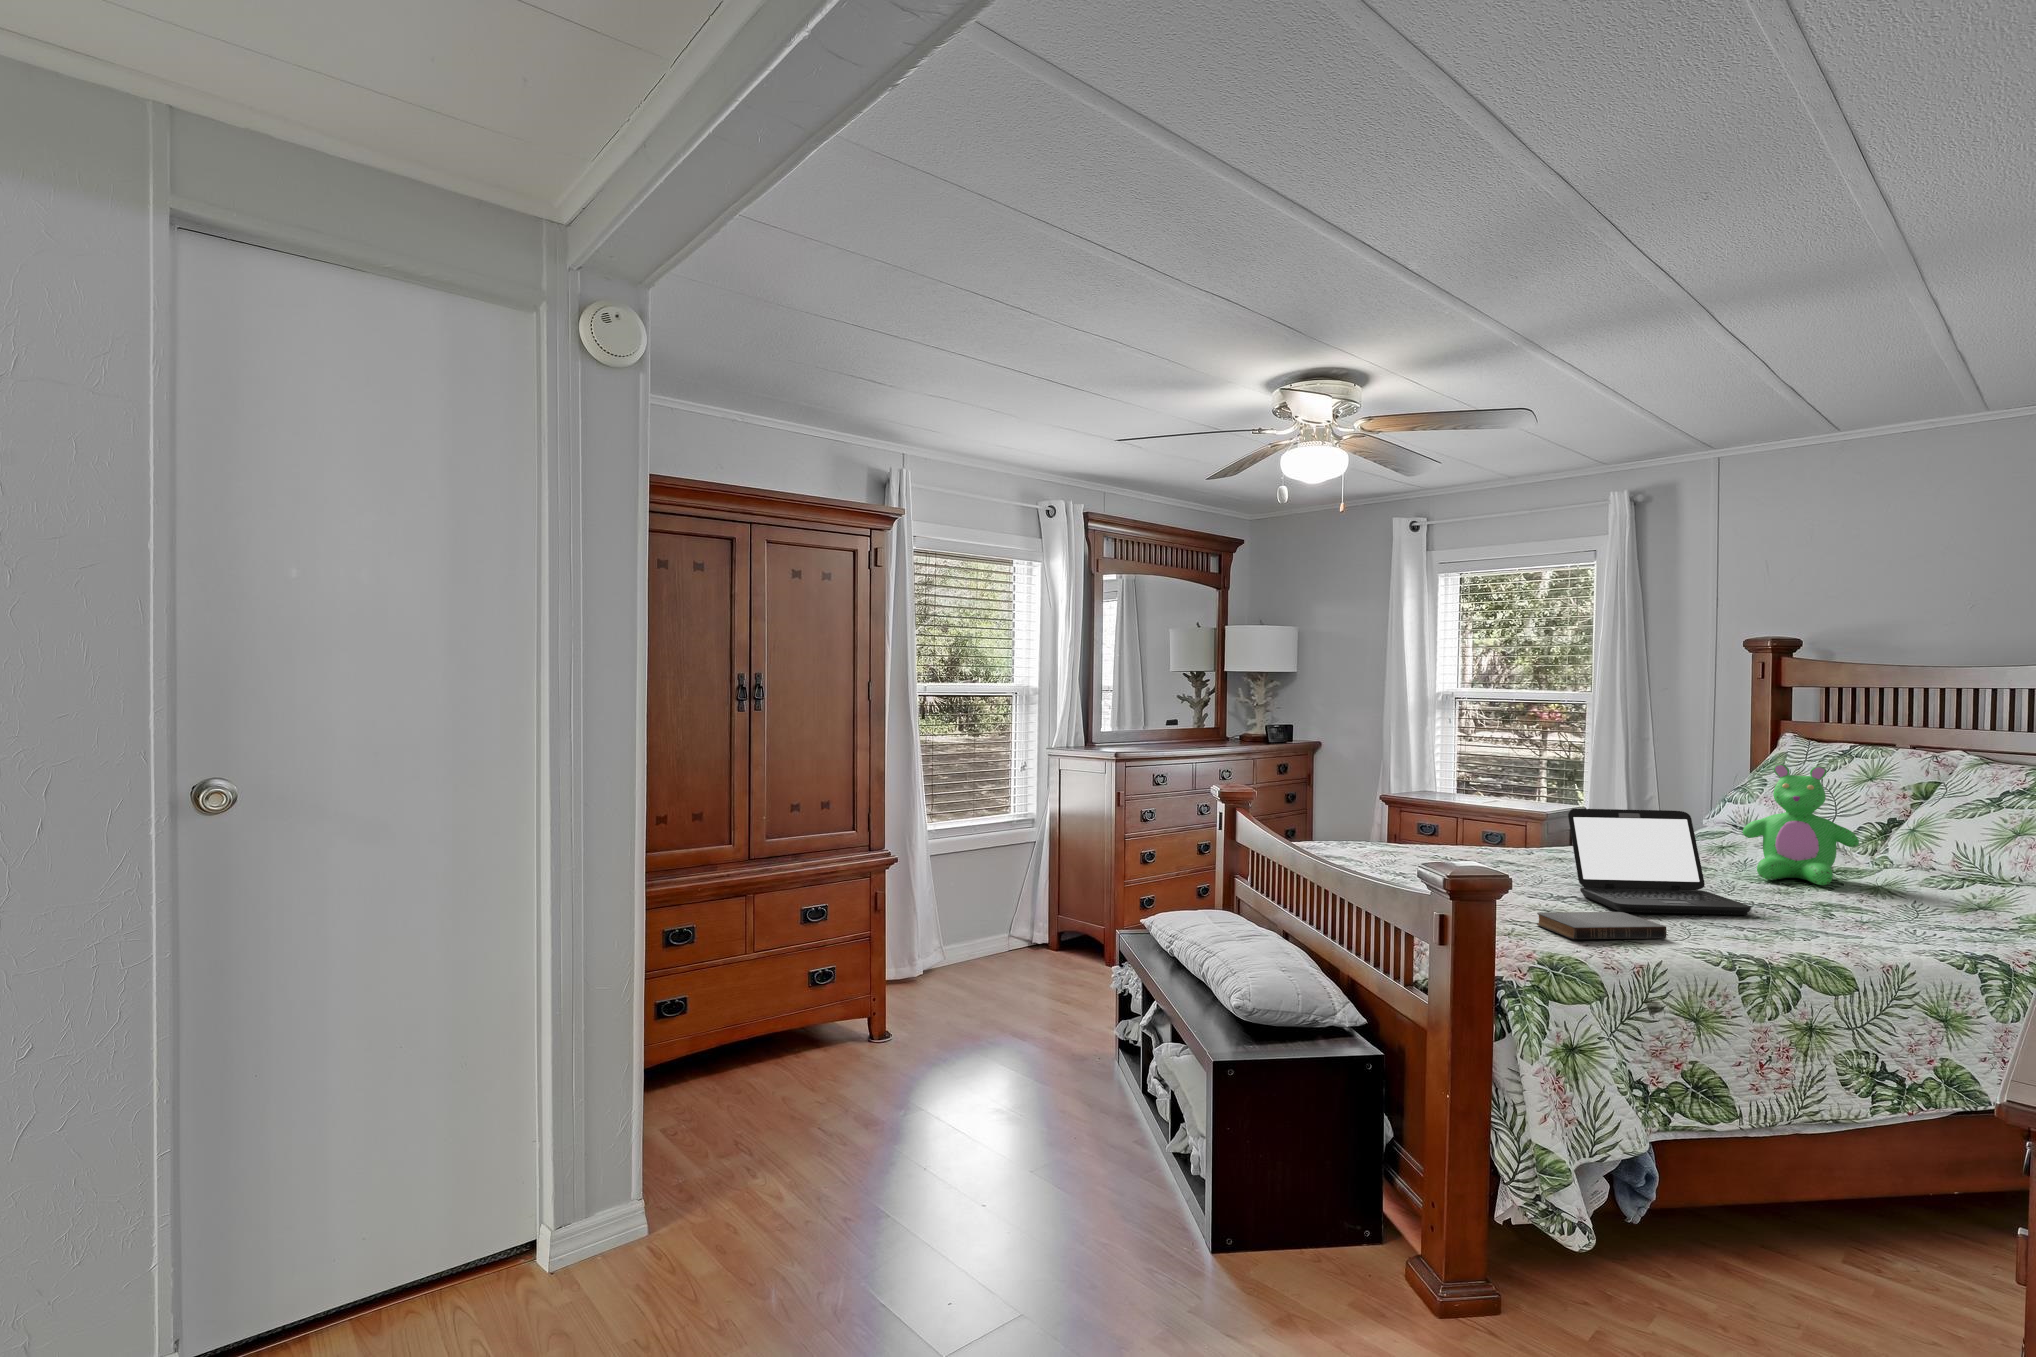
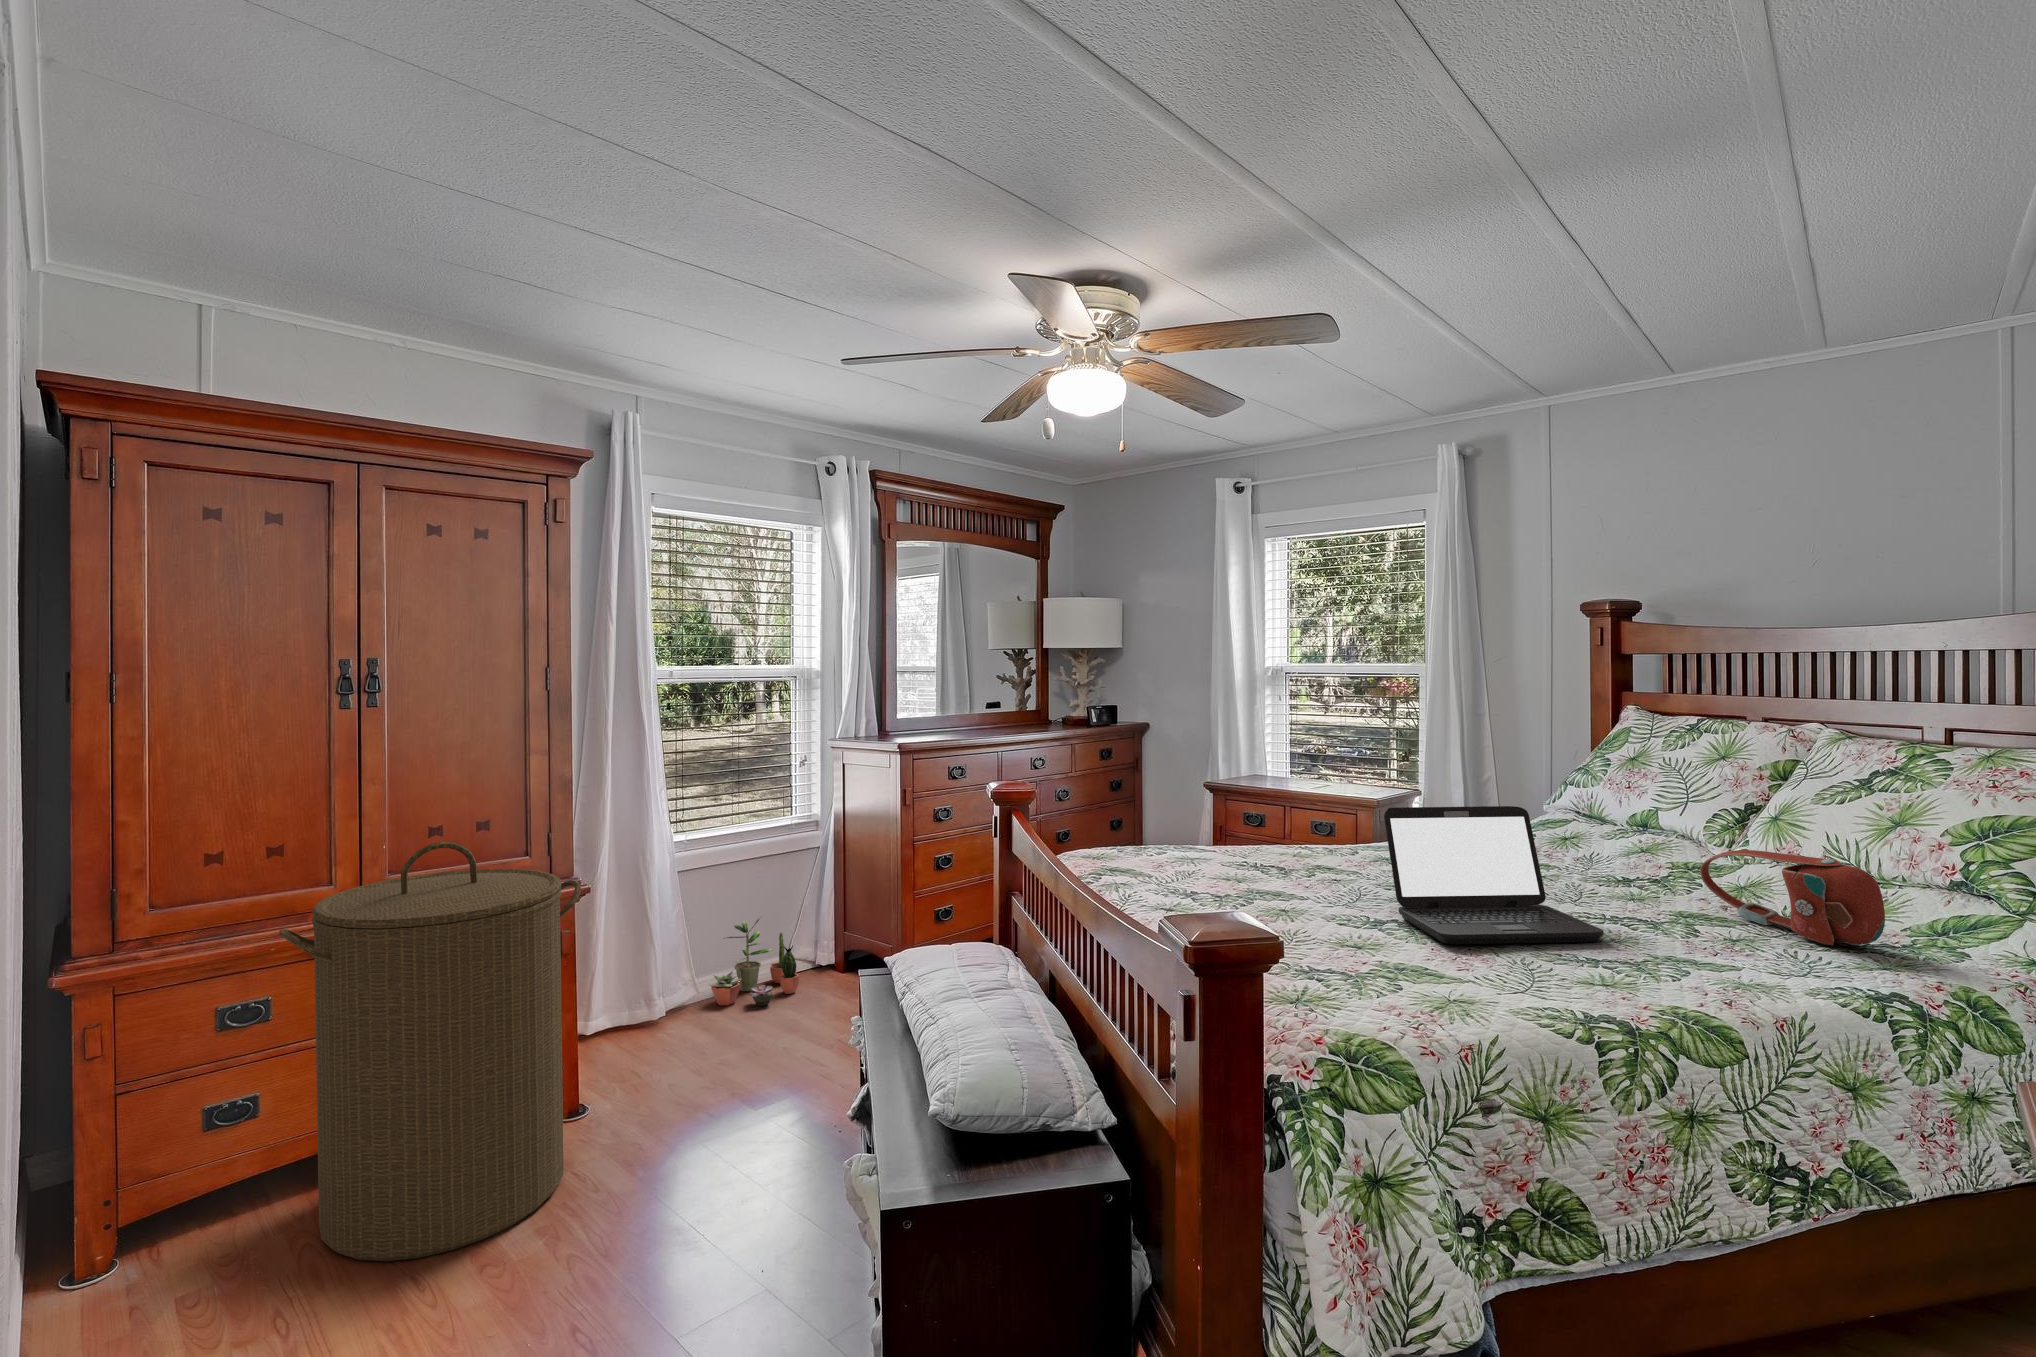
teddy bear: present [1743,764,1859,885] -> none [1585,743,1717,889]
laundry hamper: none [724,812,908,1117] -> present [279,842,581,1261]
handbag: none [1839,850,1986,923] -> present [1700,850,1885,945]
potted plant: none [950,899,1022,975] -> present [709,916,799,1006]
book: present [1537,912,1667,939] -> none [1339,949,1503,999]

